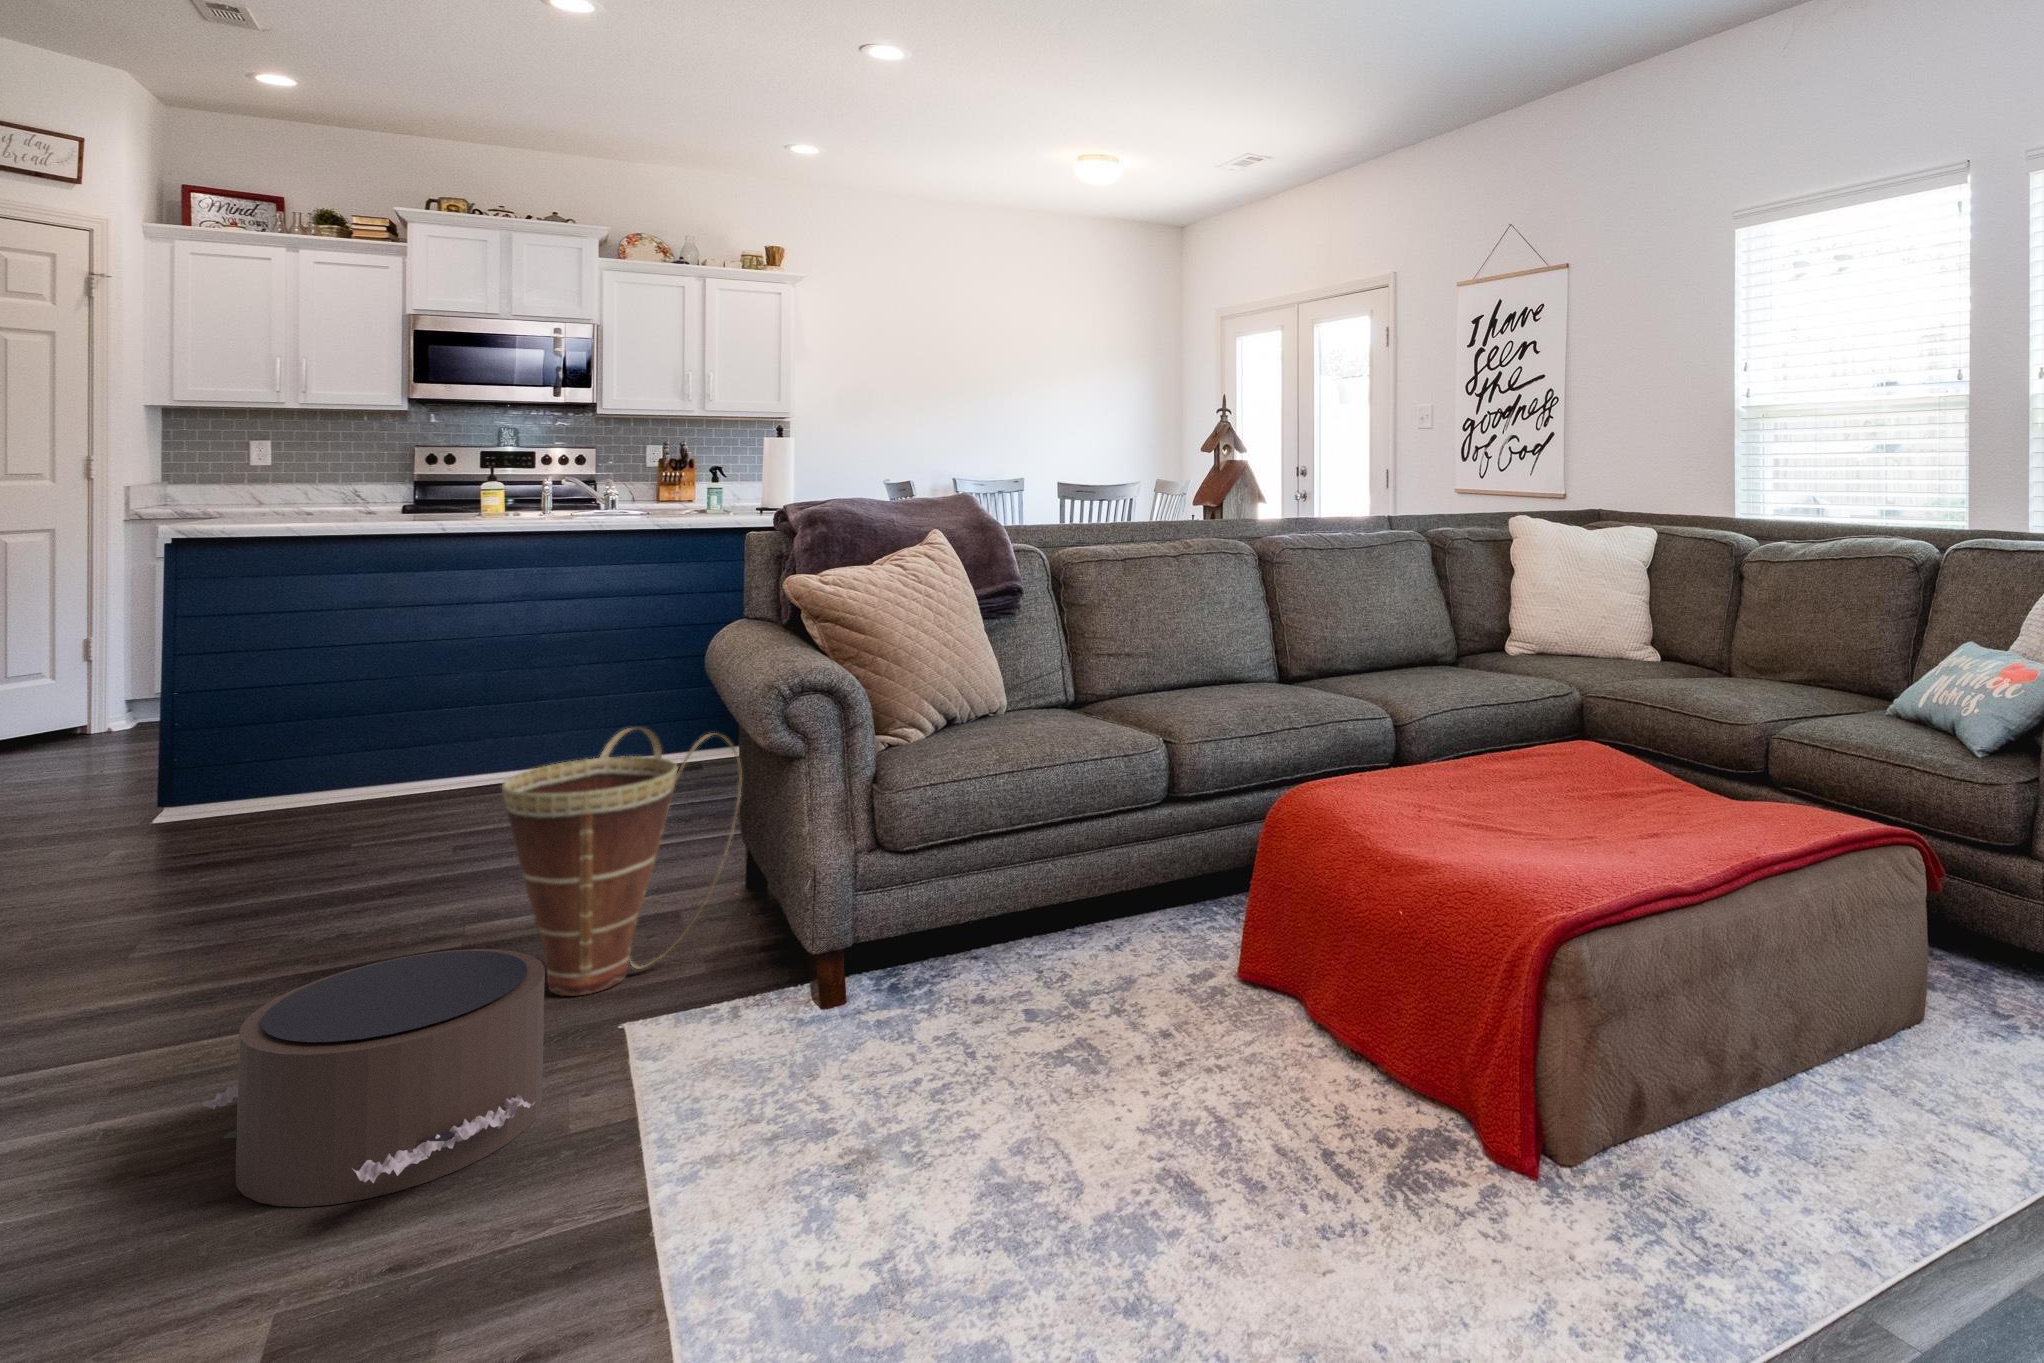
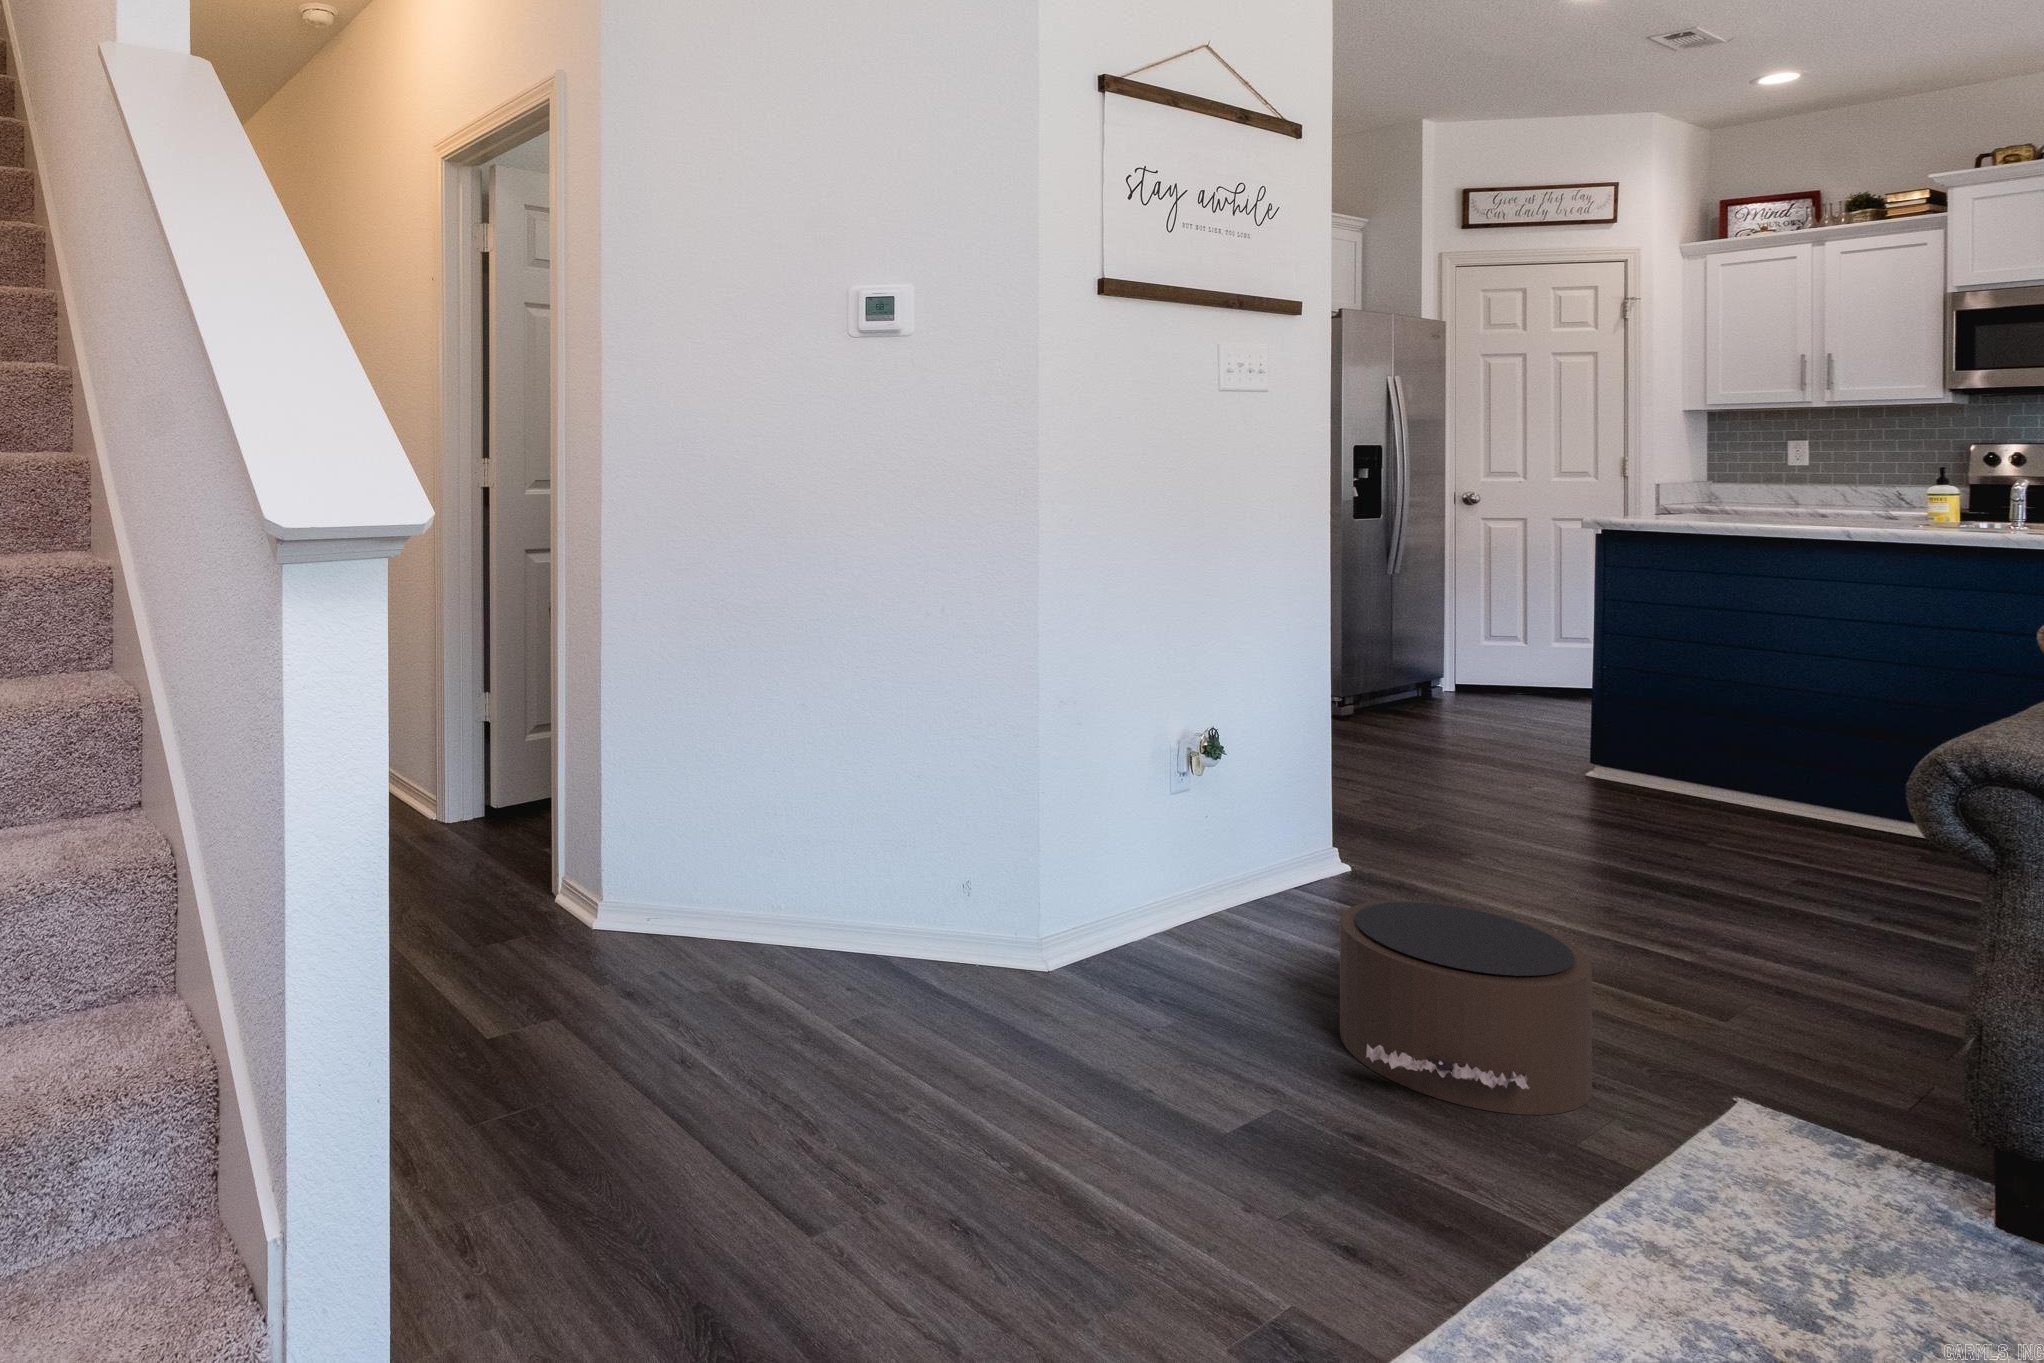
basket: present [502,728,742,996] -> none [1651,790,2003,1069]

